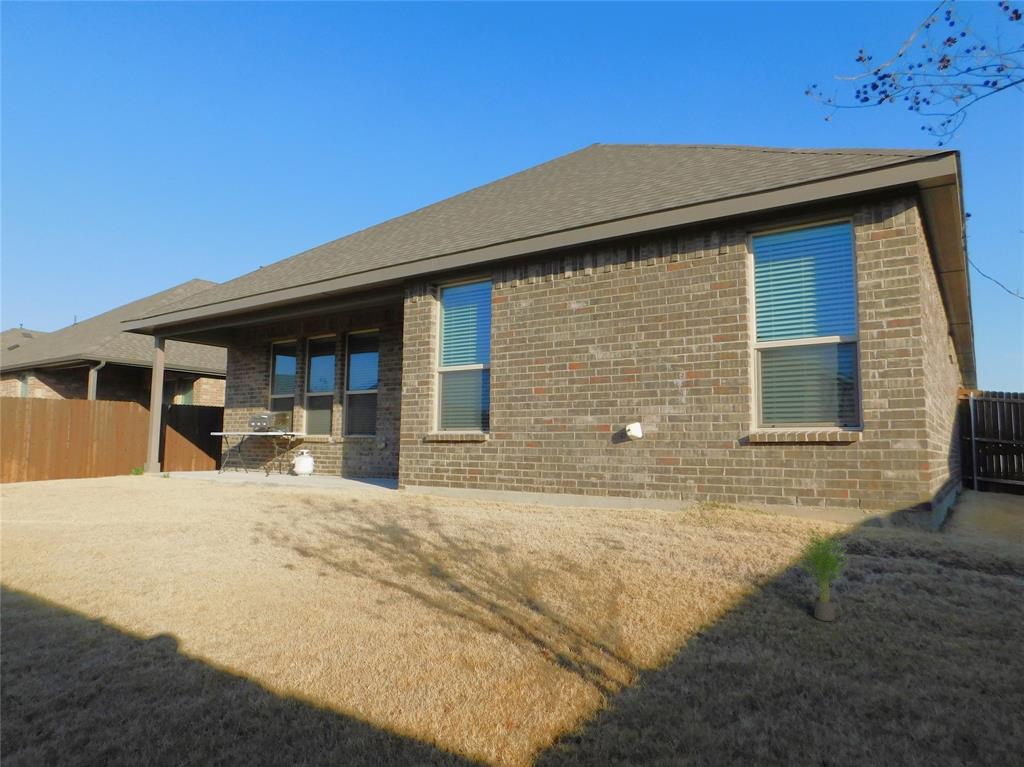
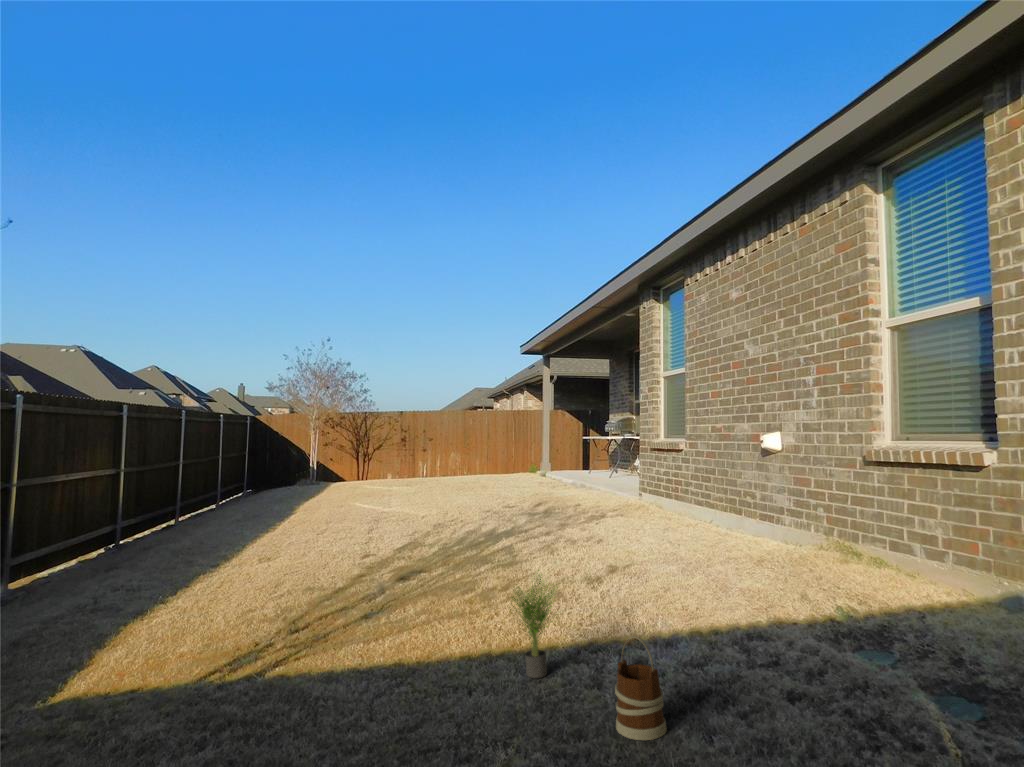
wooden bucket: none [944,556,990,630] -> present [615,637,667,740]

